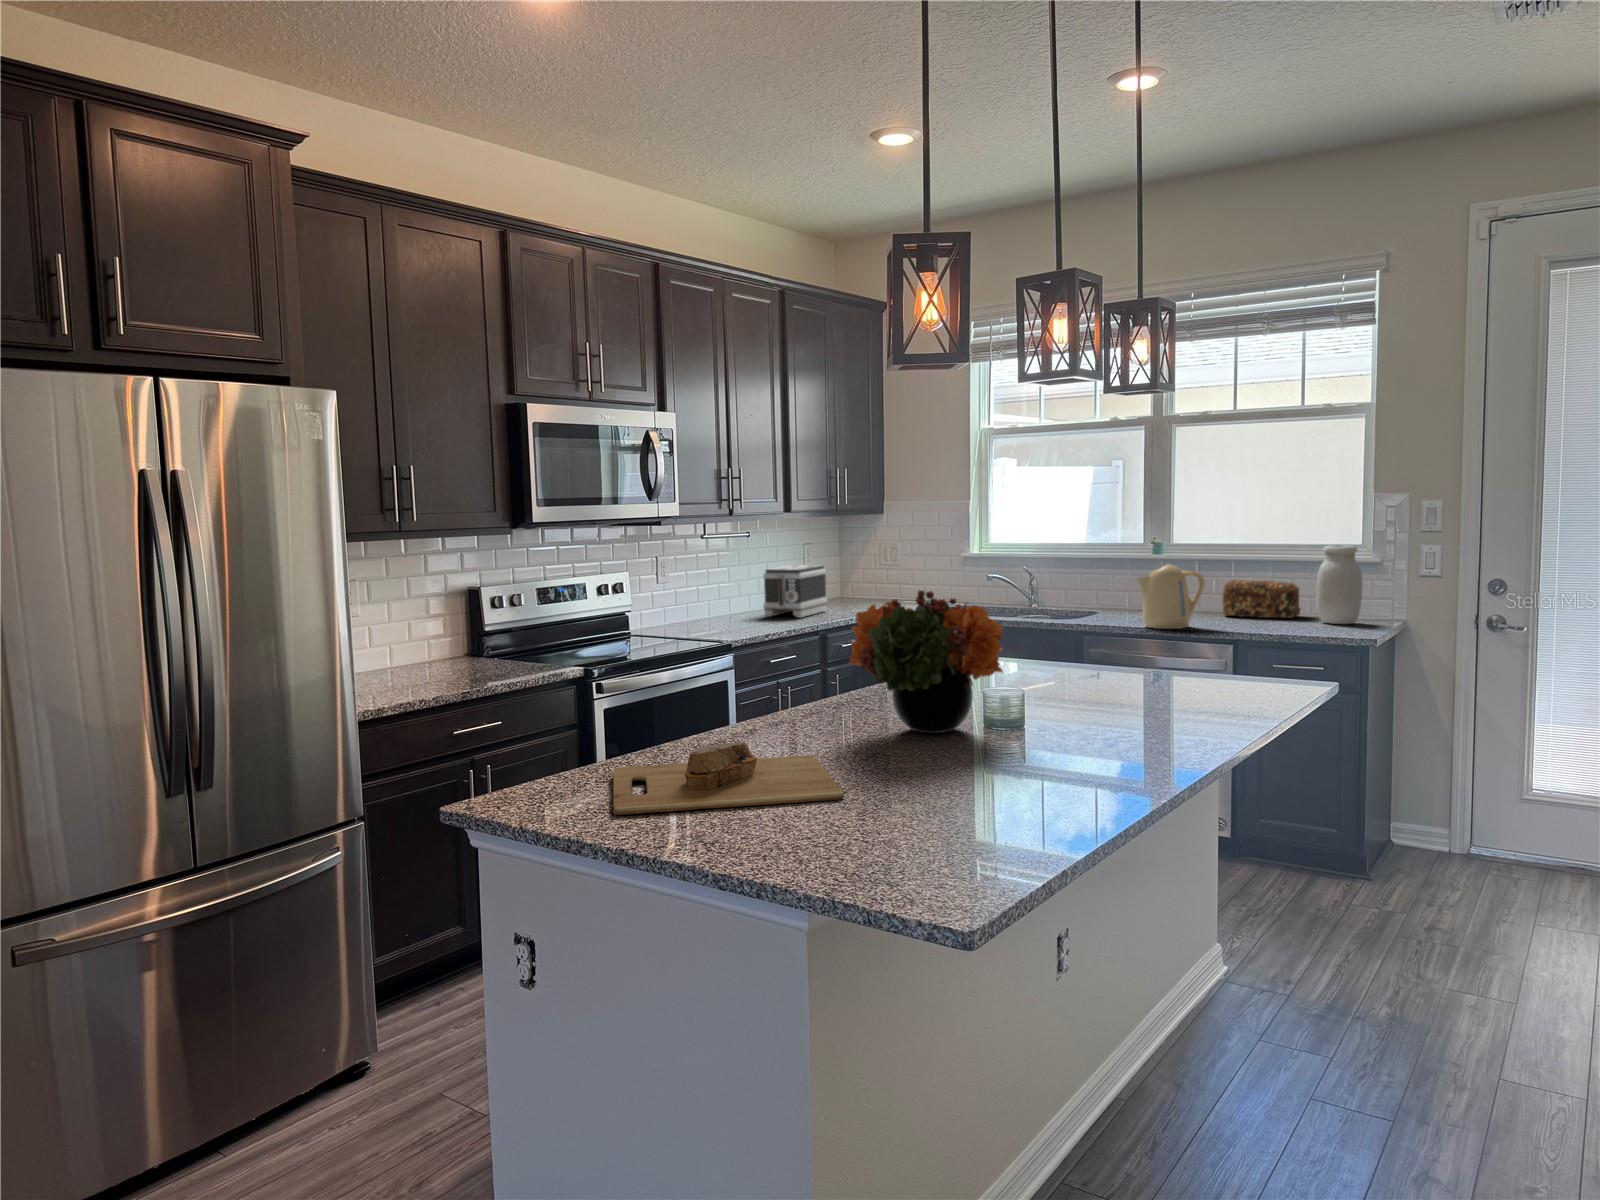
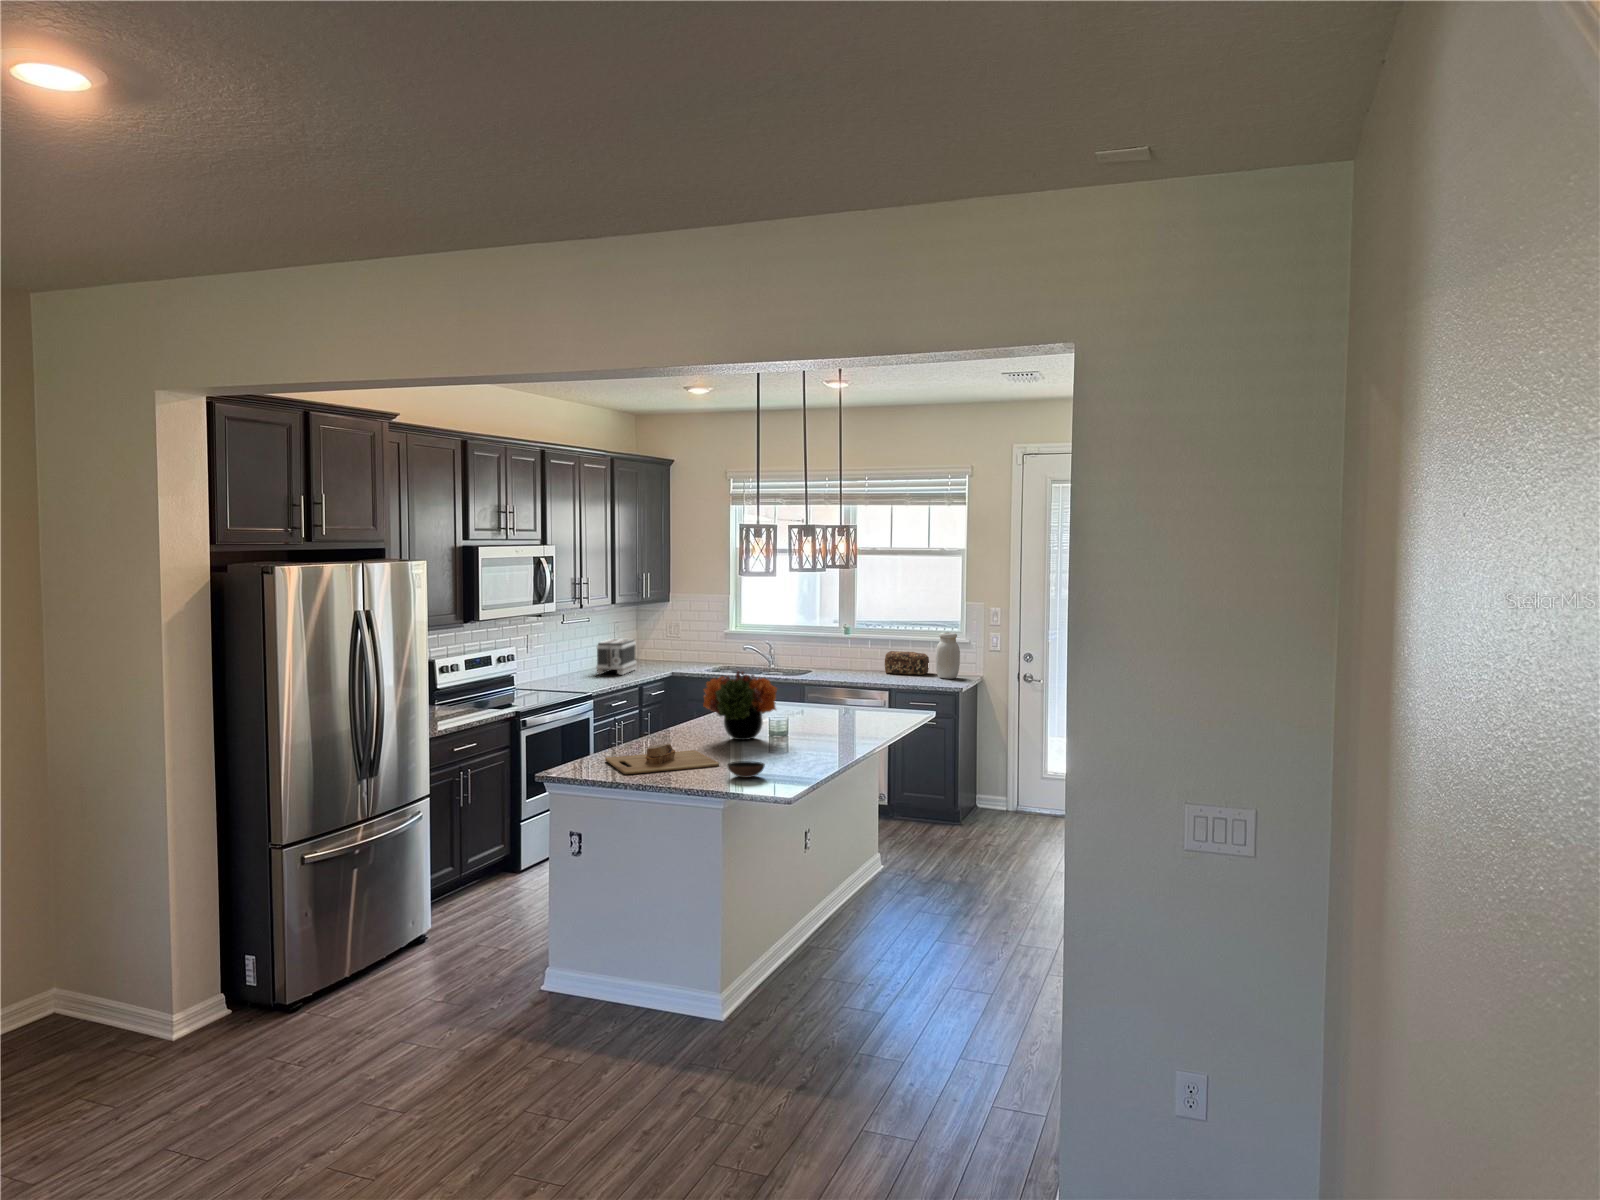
kettle: present [1137,564,1205,629] -> none [835,644,874,682]
bowl: none [840,796,936,841] -> present [728,761,765,778]

